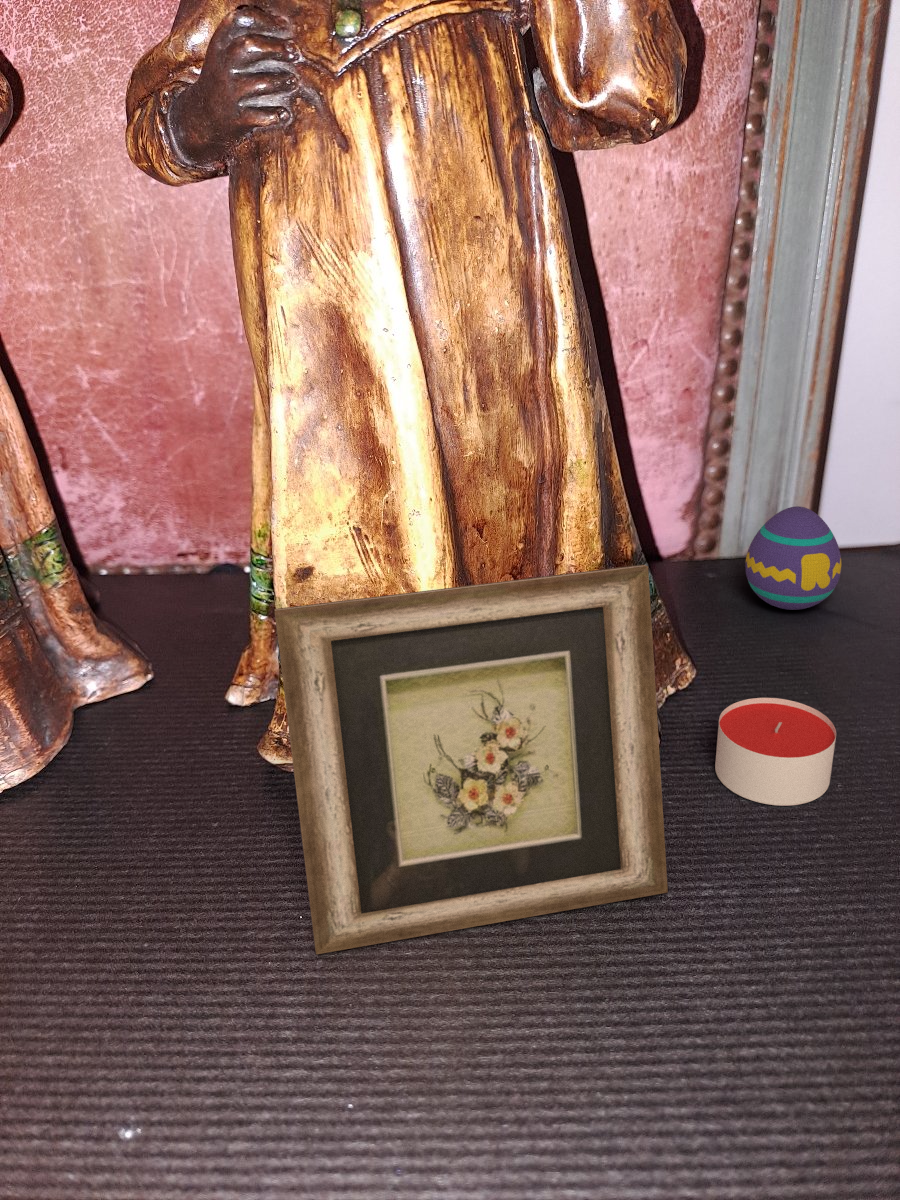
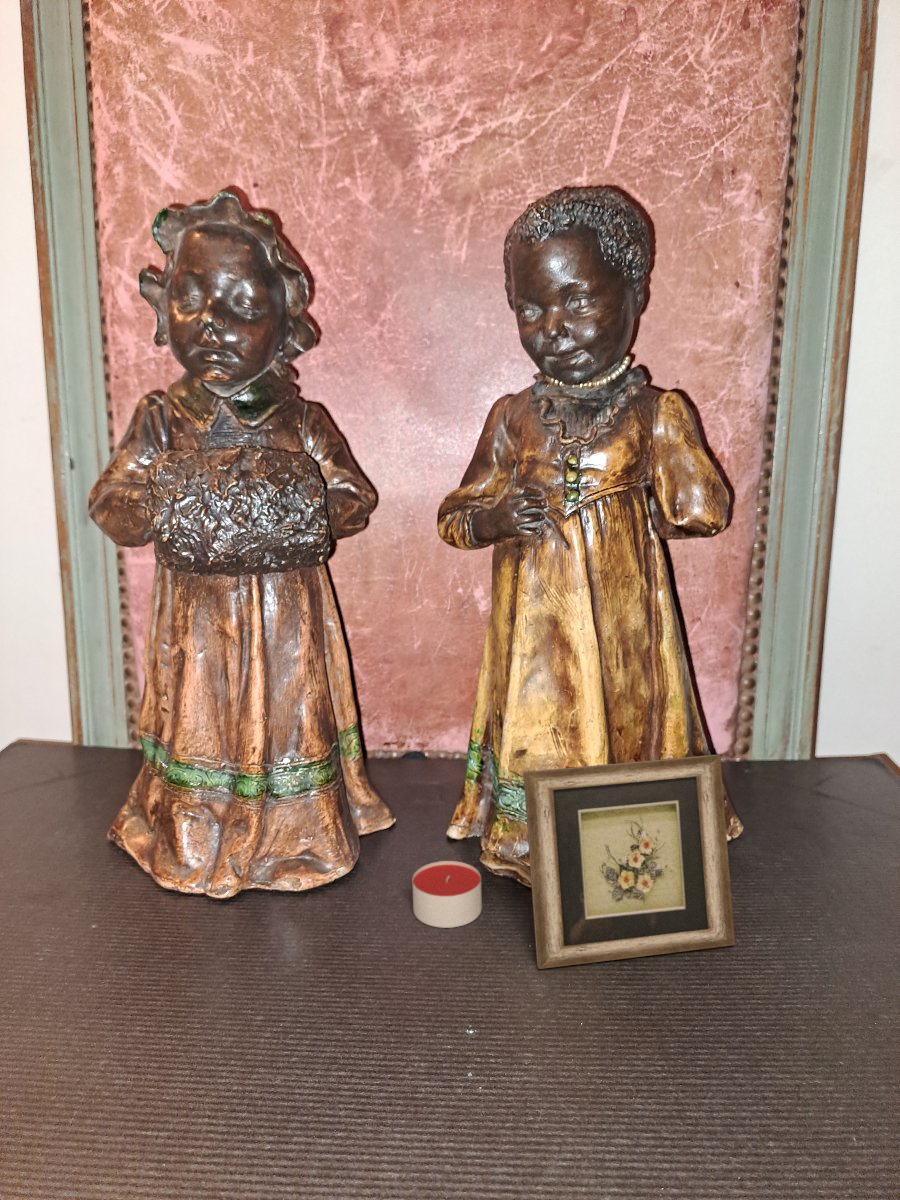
decorative egg: present [745,506,841,610] -> none [769,724,832,791]
candle: present [715,698,836,806] -> present [412,861,482,928]

